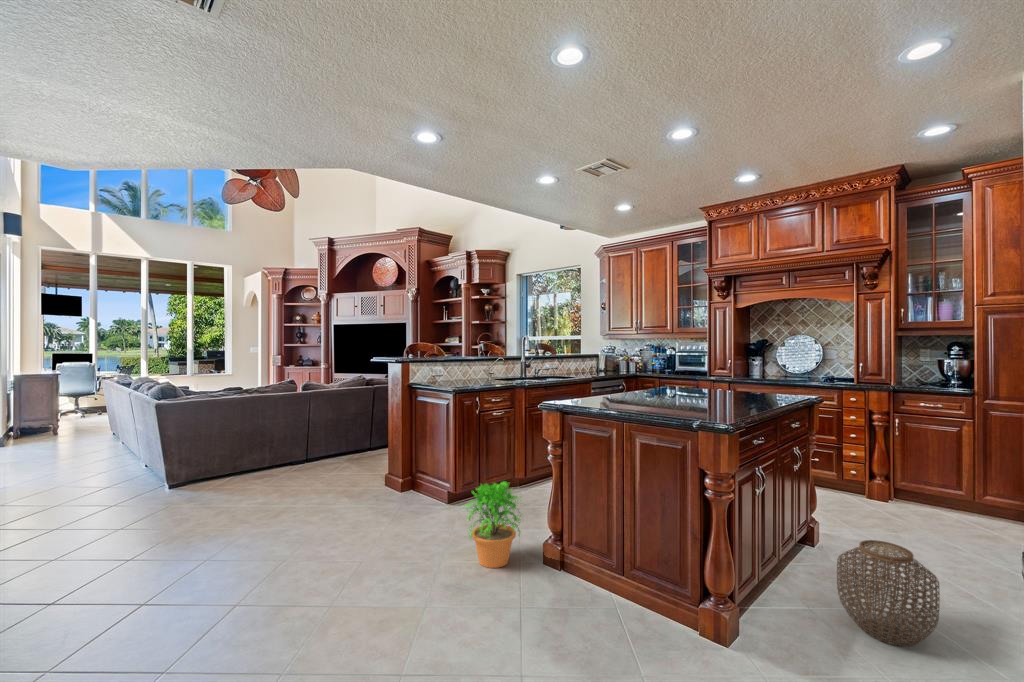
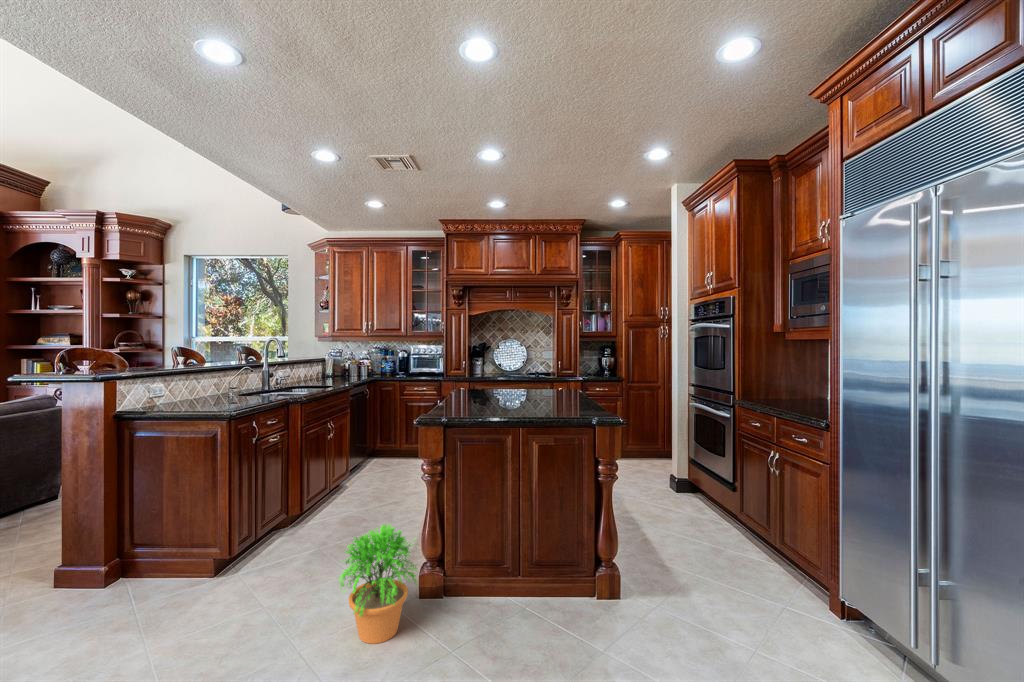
woven basket: present [837,540,940,646] -> none [657,488,718,558]

